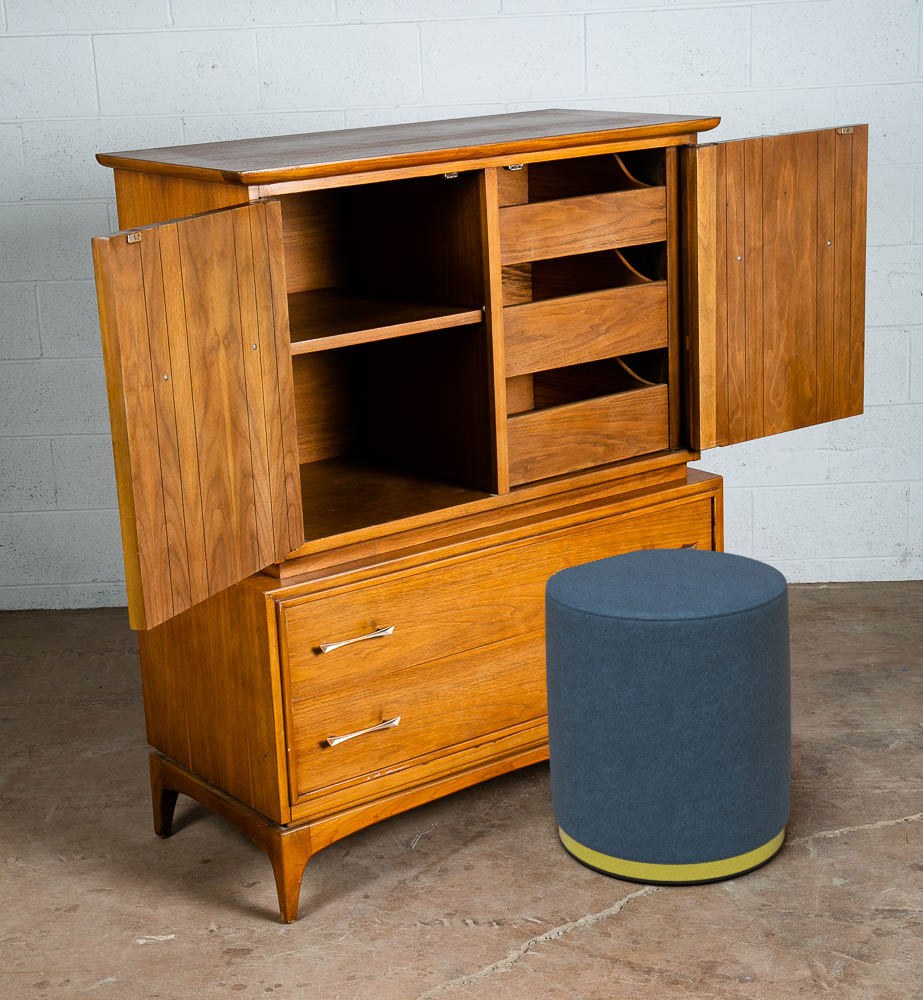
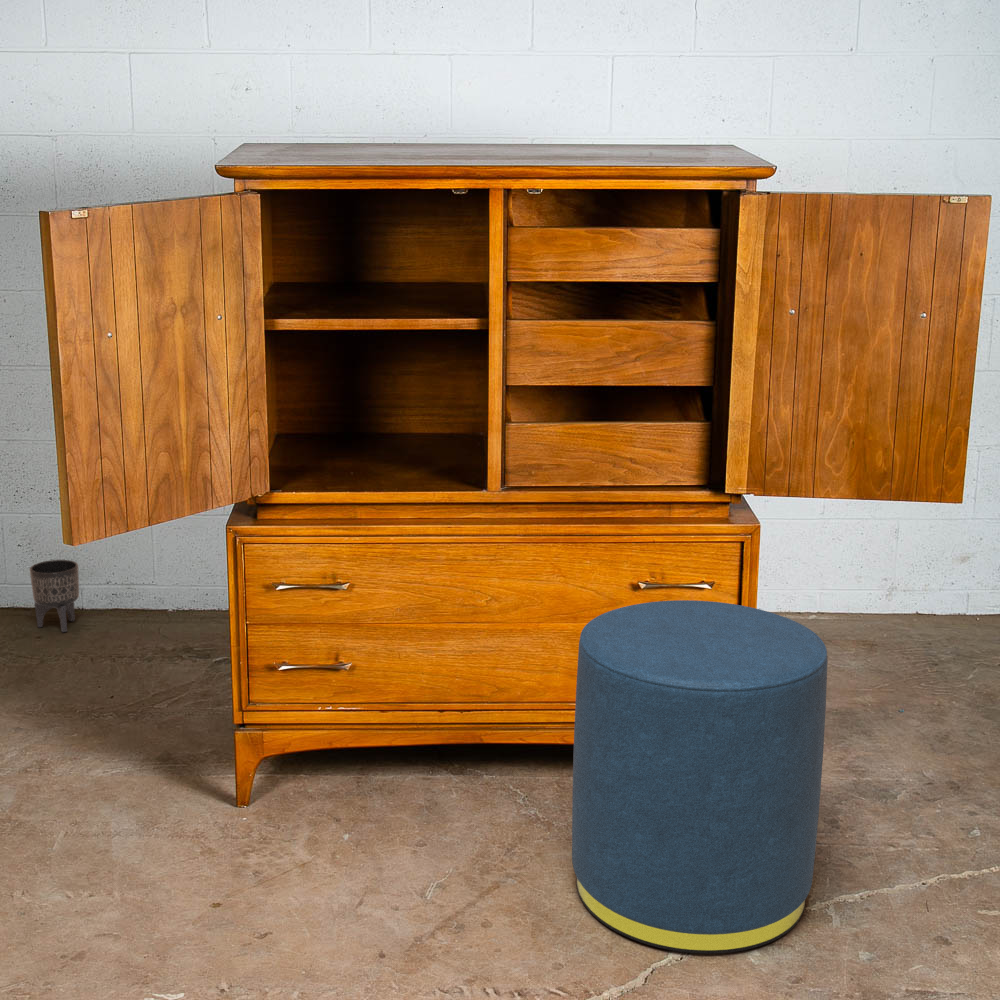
planter: none [22,564,72,636] -> present [30,560,79,632]

